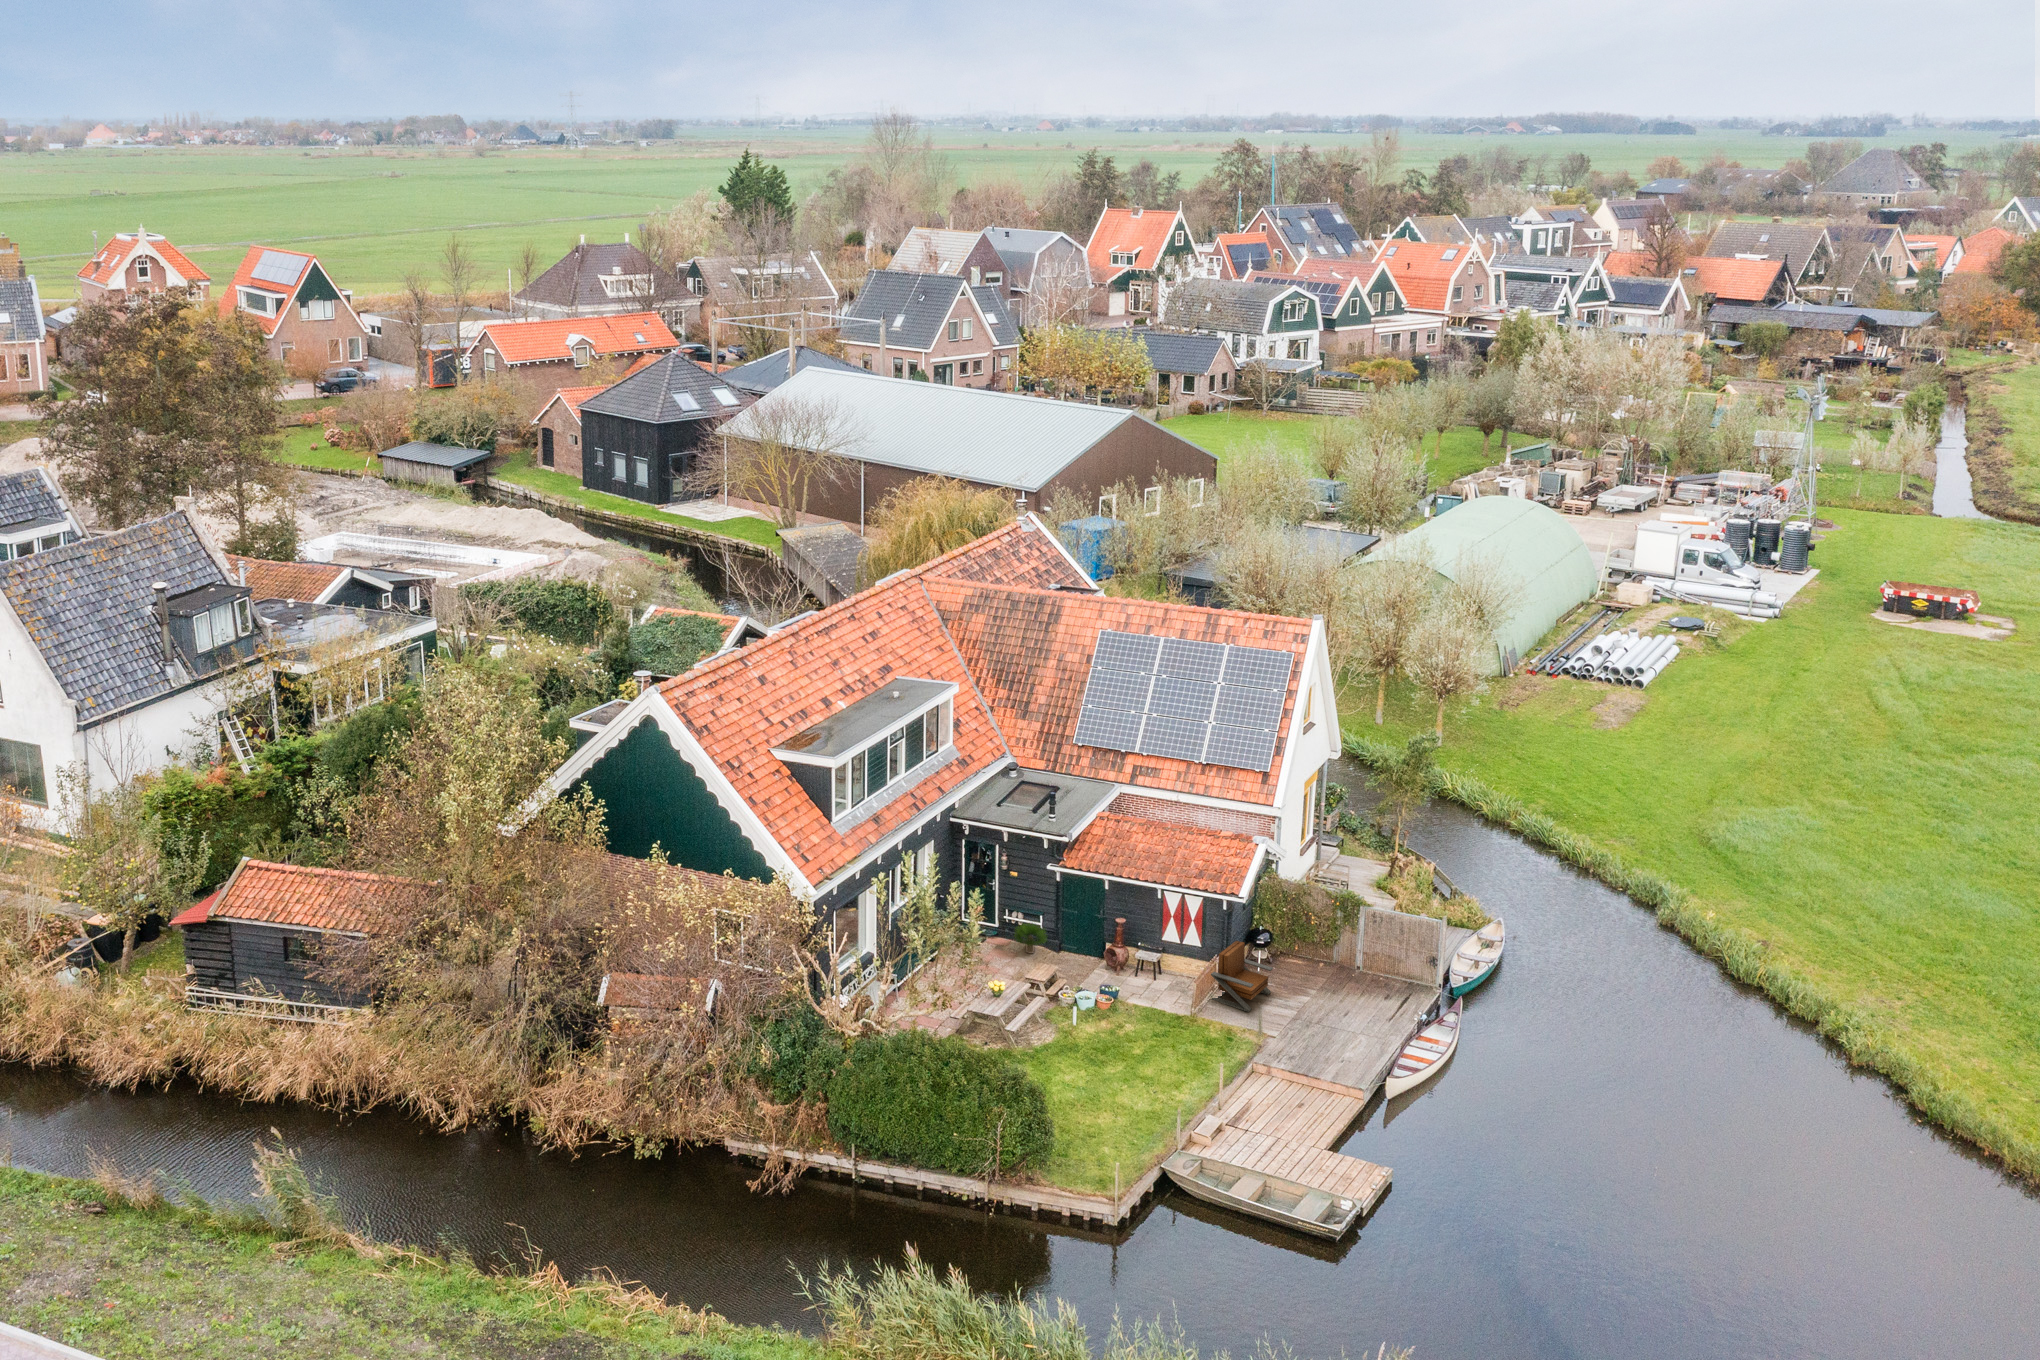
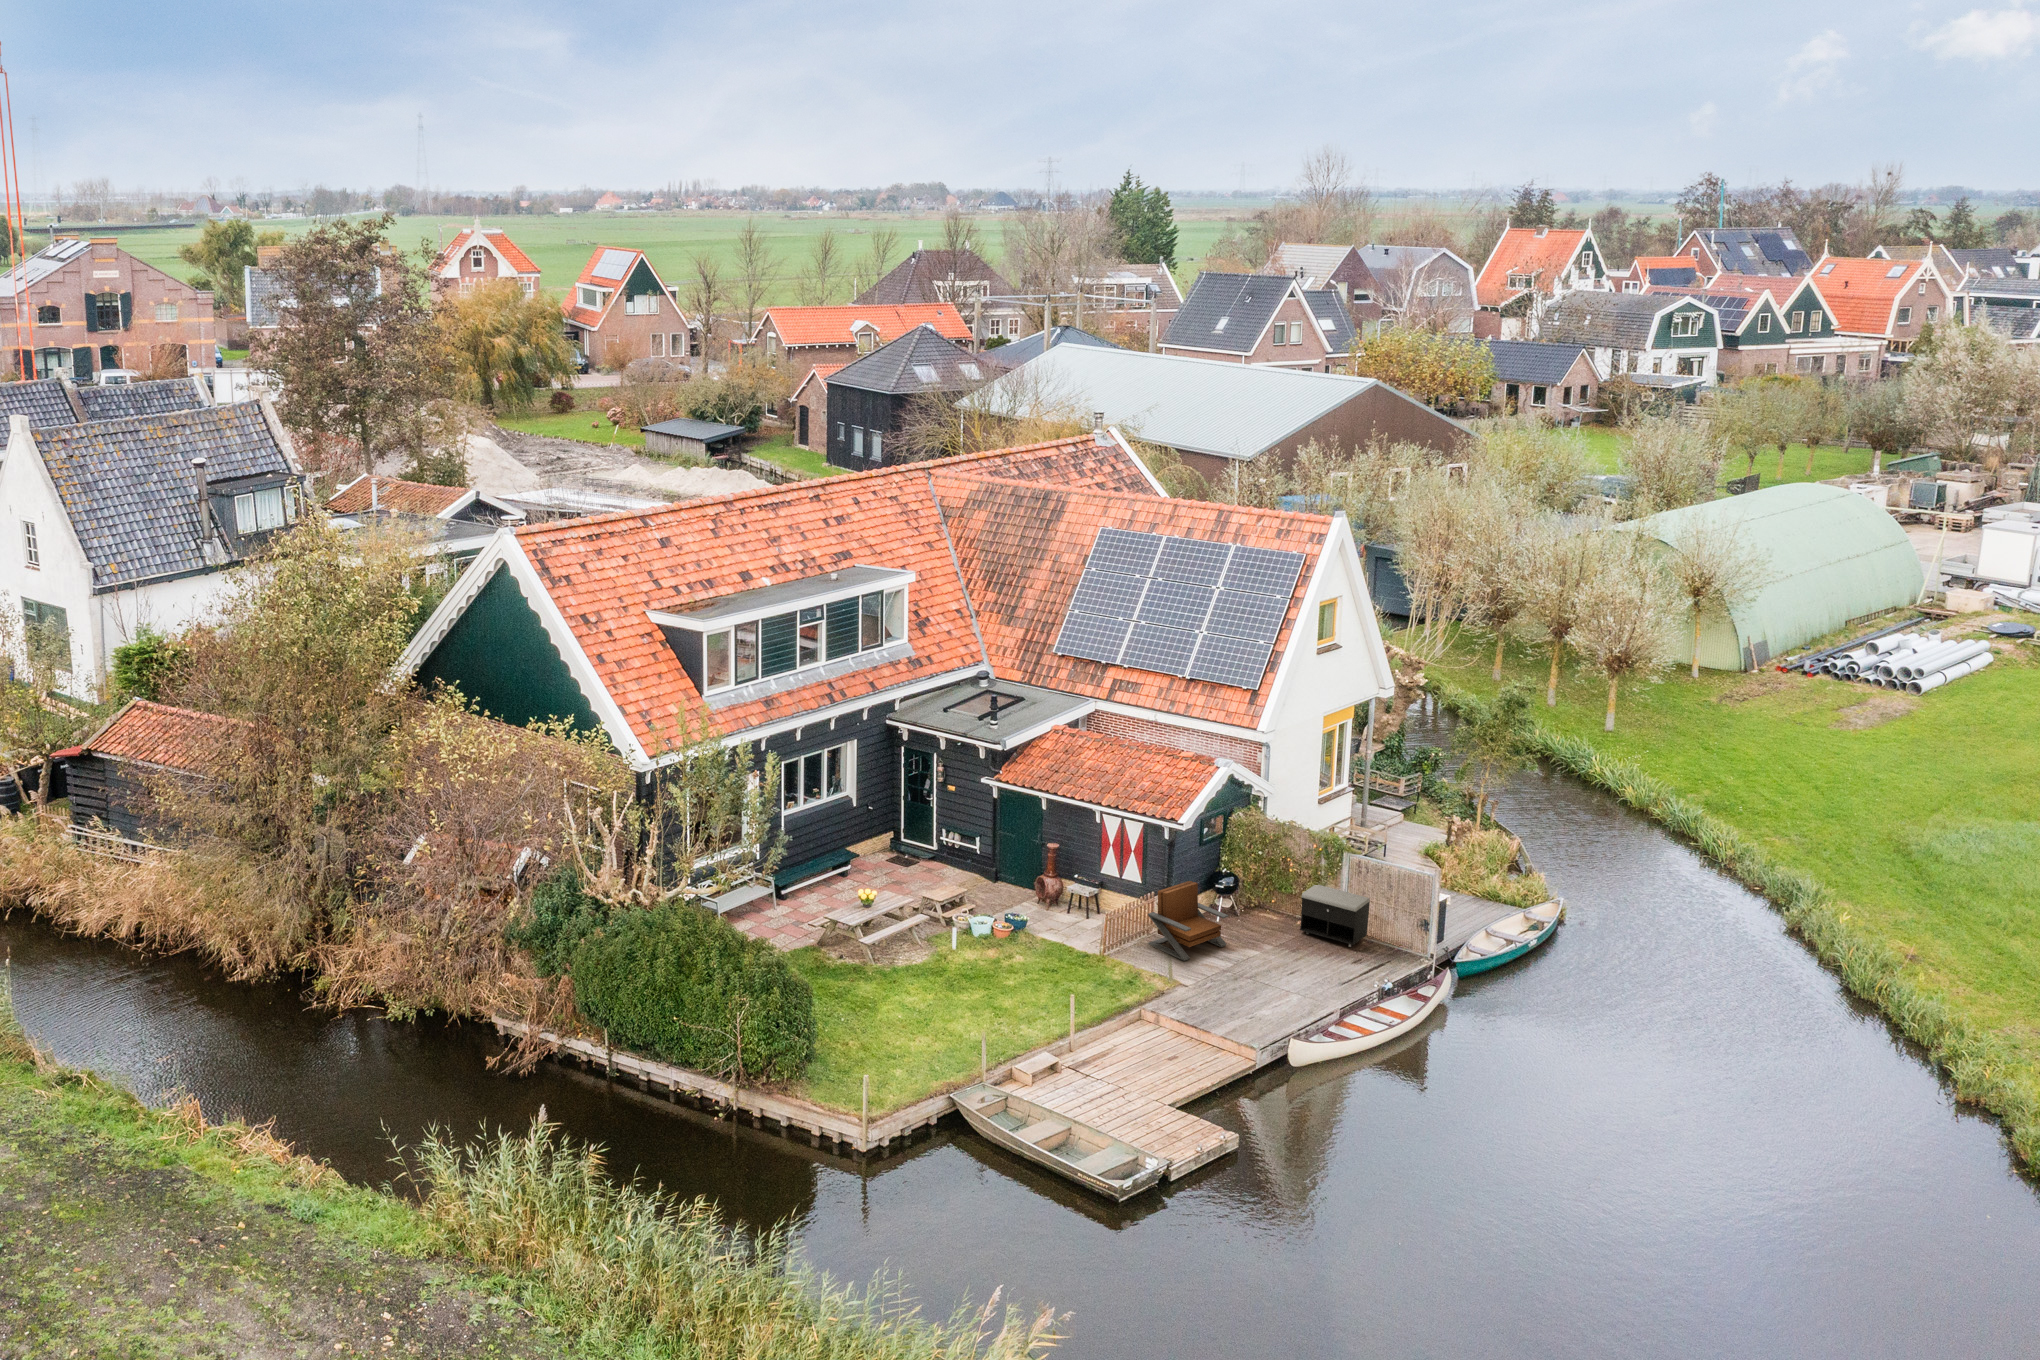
potted plant: present [1015,923,1047,954] -> none [946,843,988,880]
storage bench: none [1318,930,1373,981] -> present [1300,885,1370,947]

